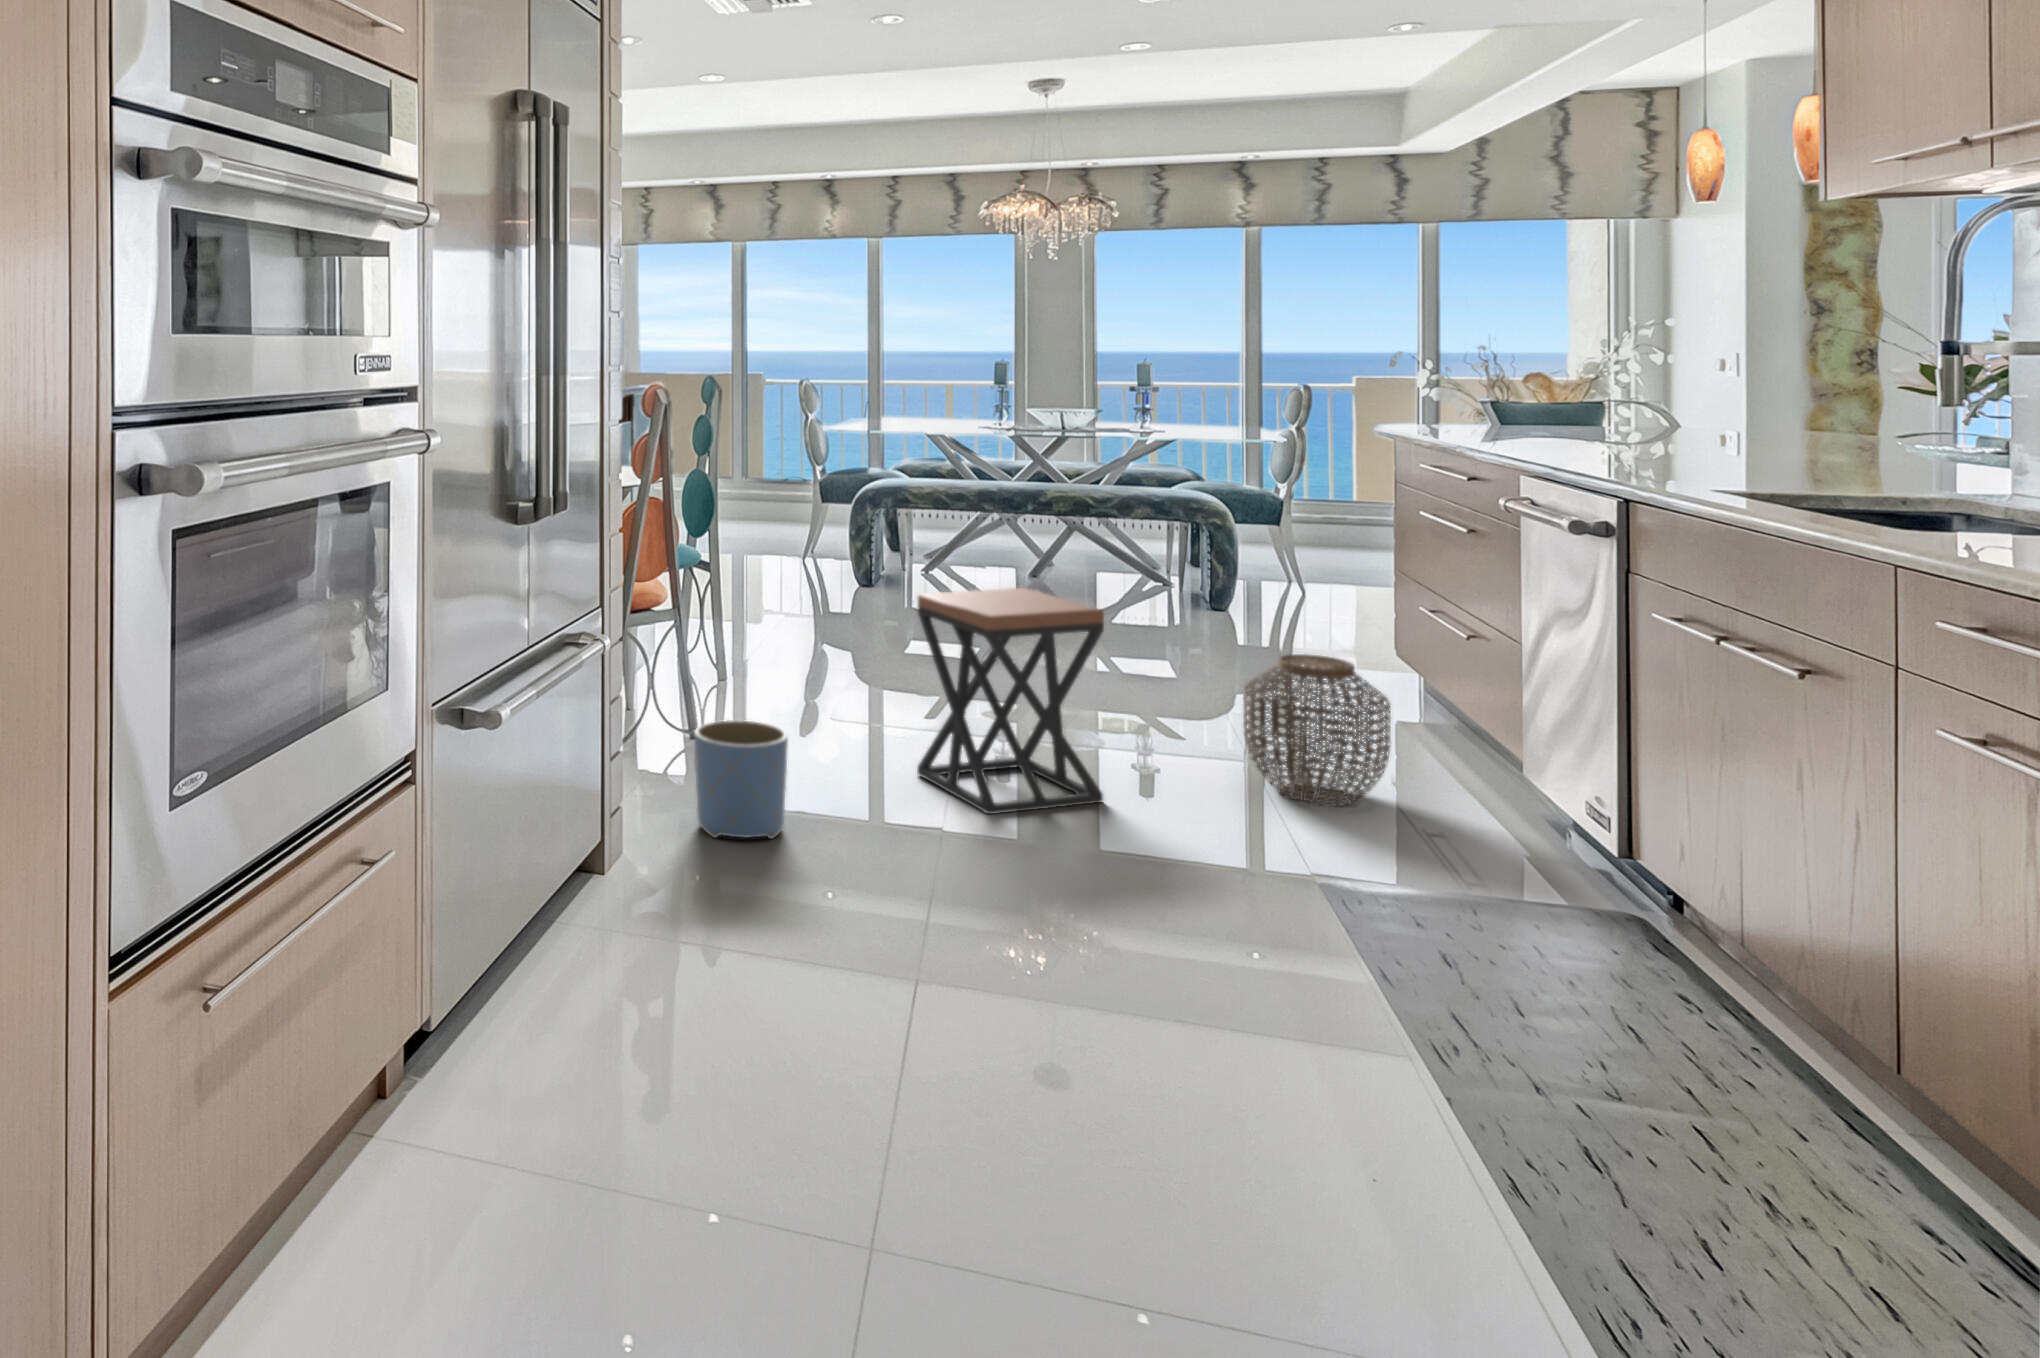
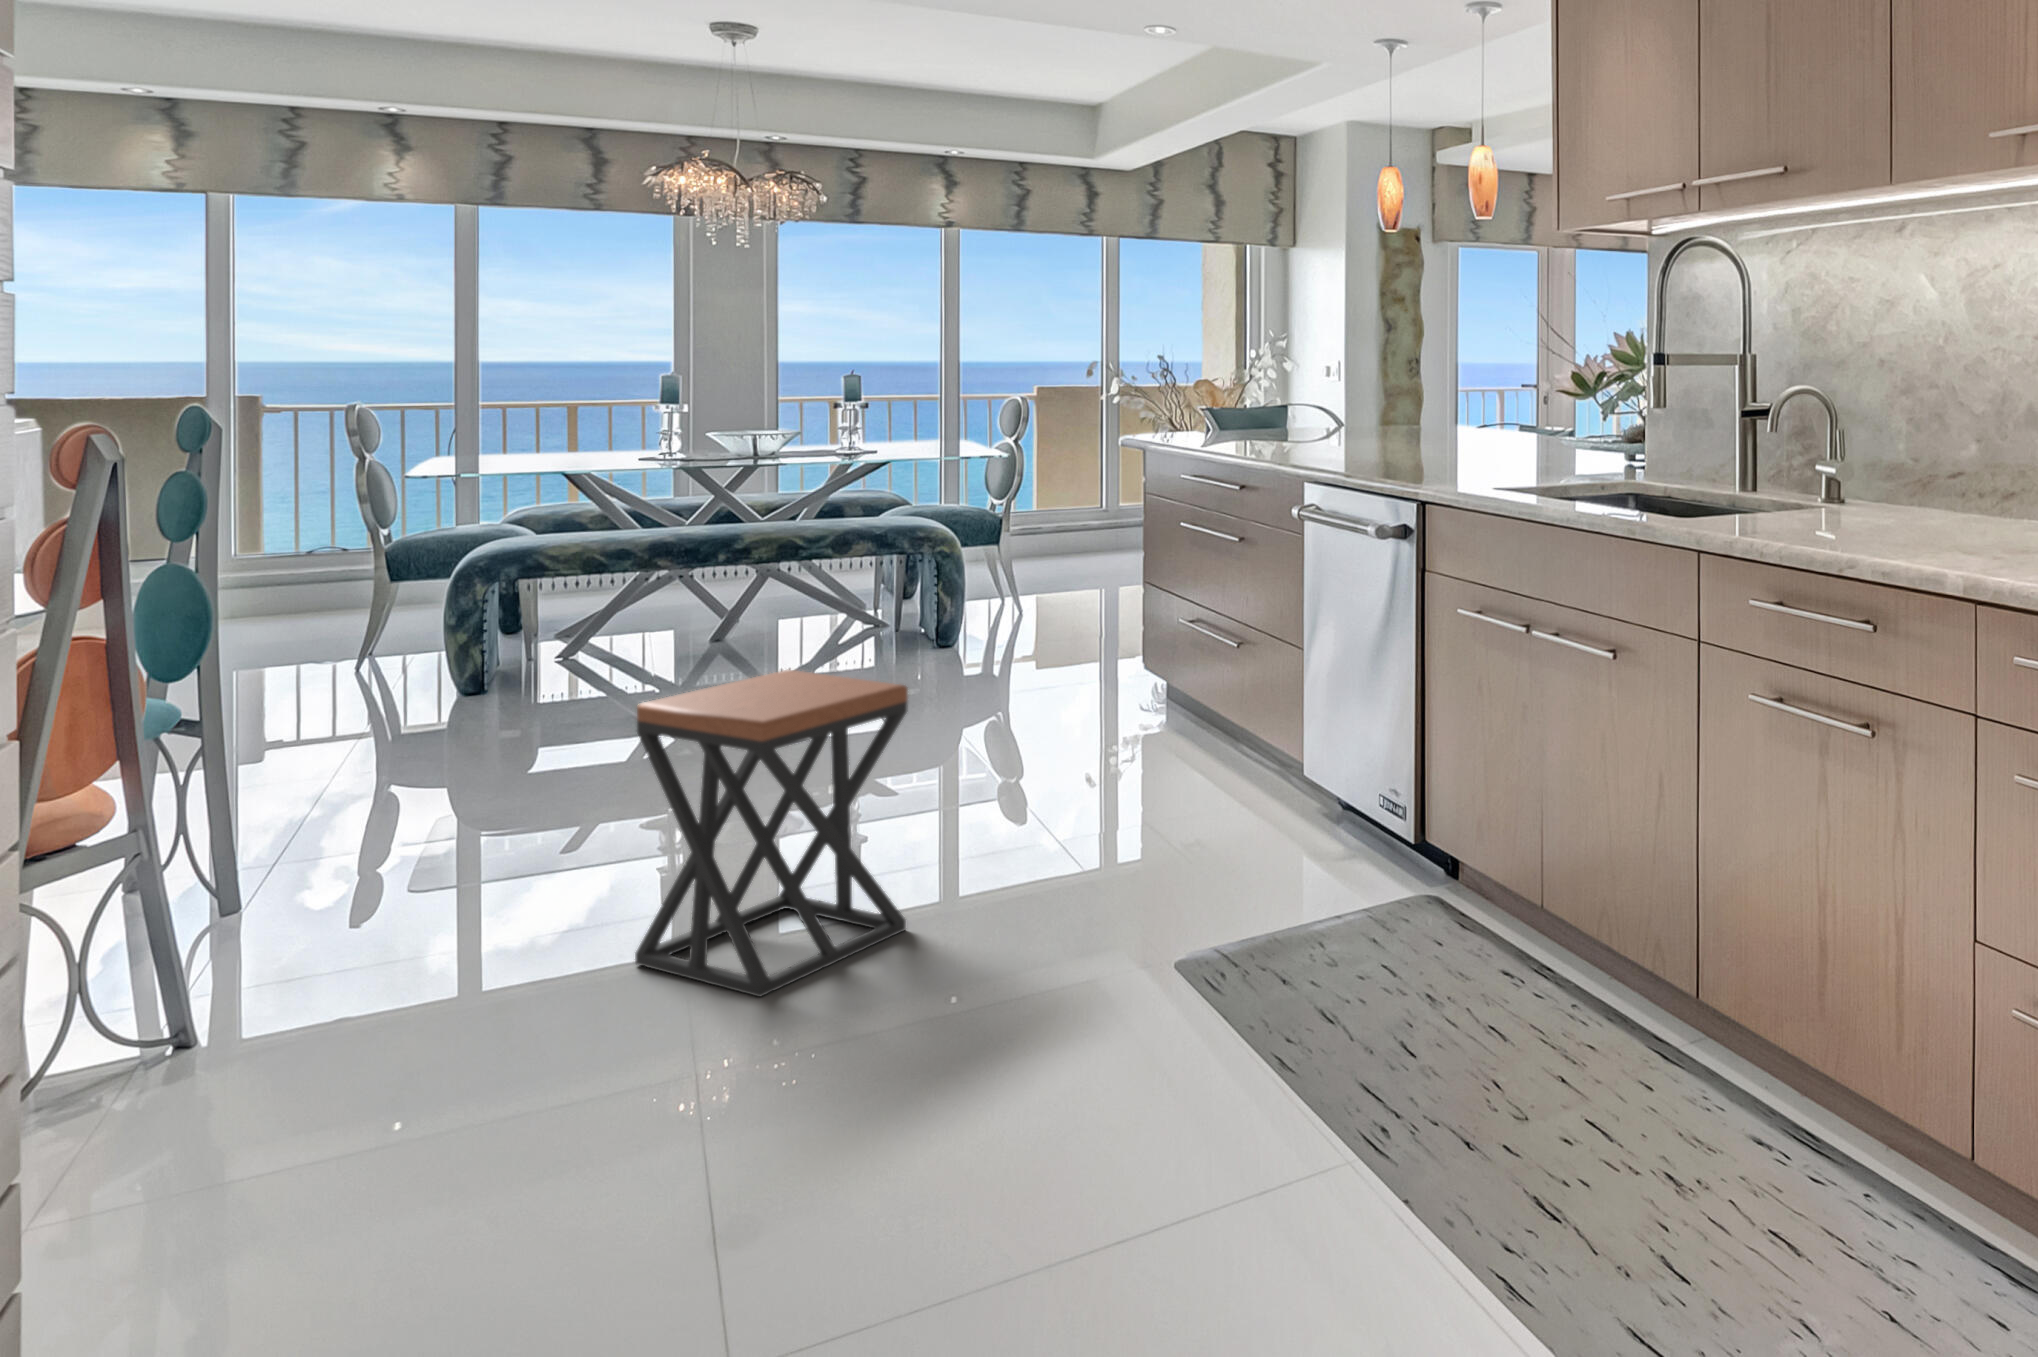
woven basket: present [1243,654,1390,805] -> none [1053,693,1200,862]
planter: present [694,720,788,839] -> none [229,970,432,1207]

